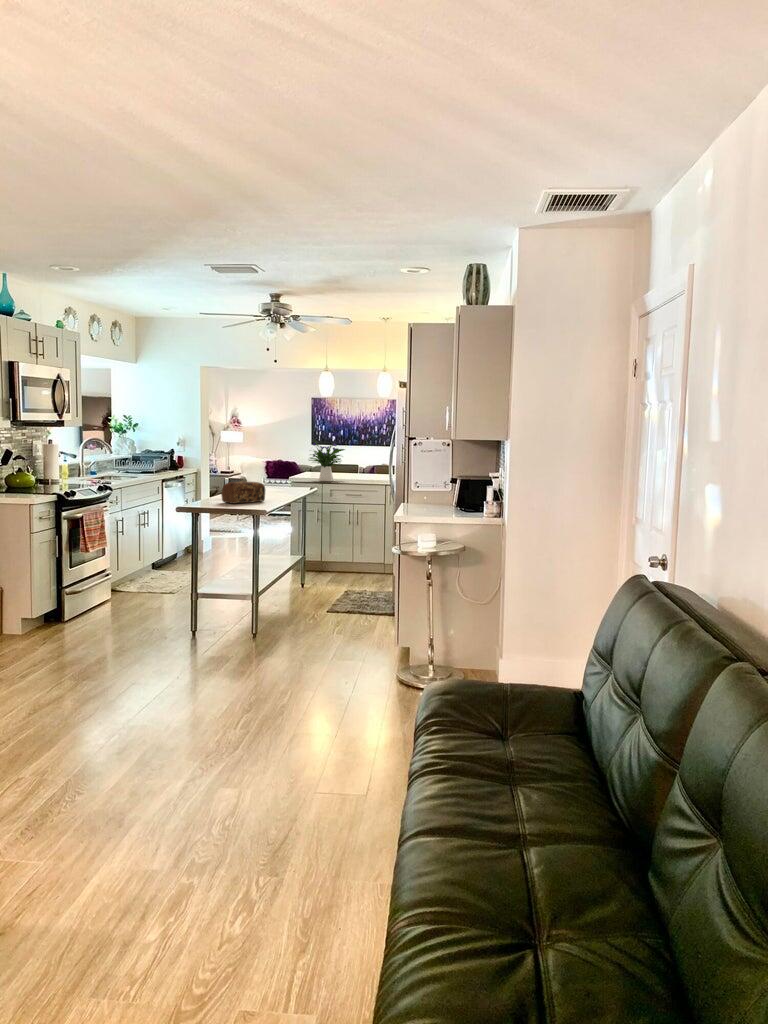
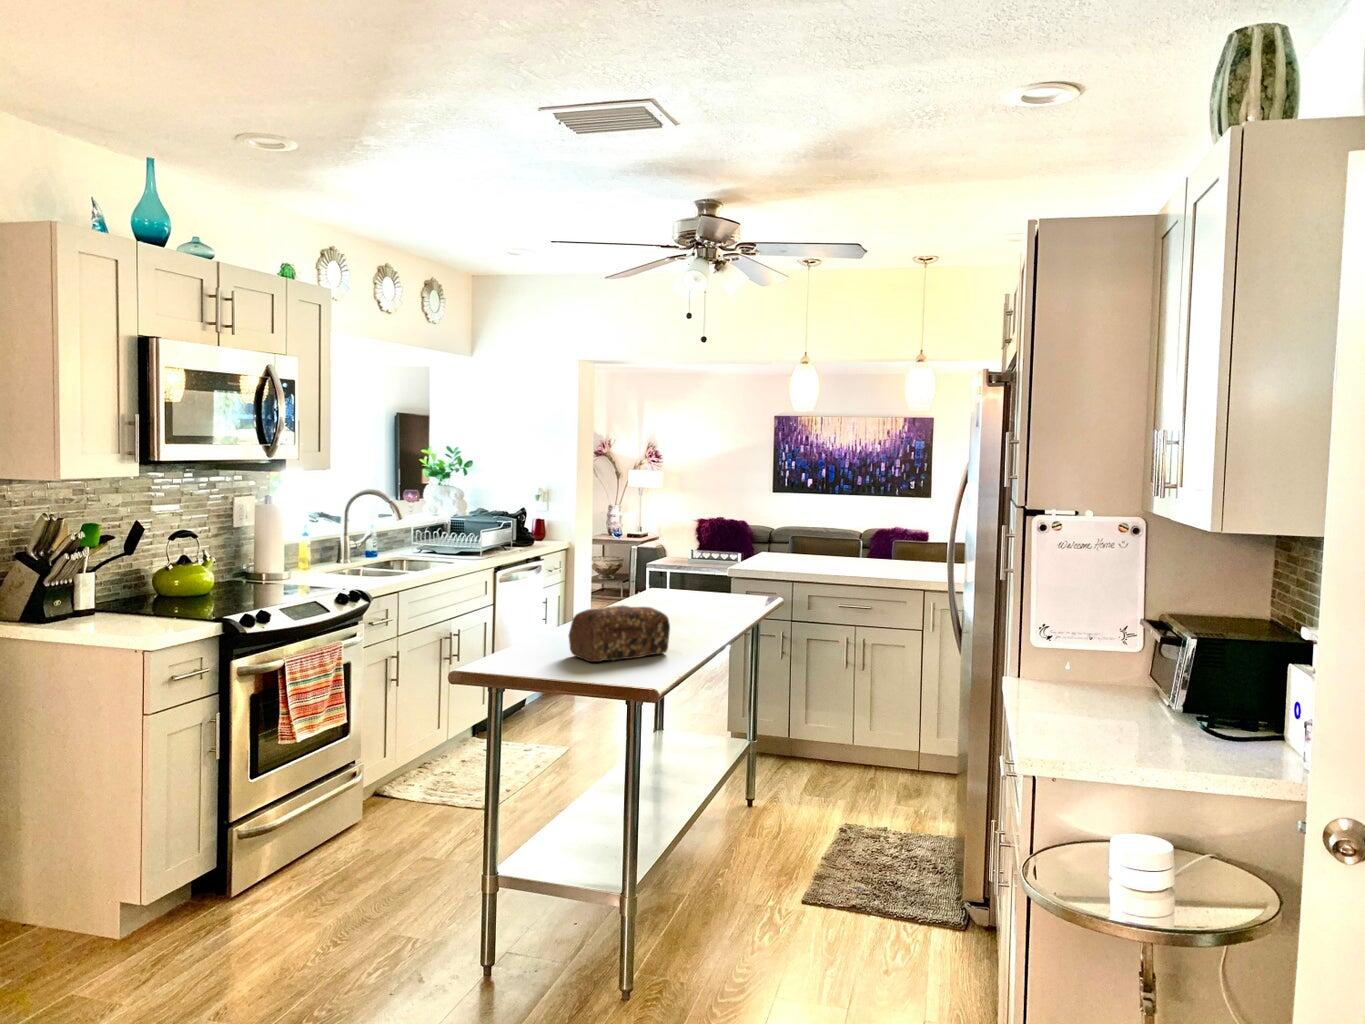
flower arrangement: present [309,440,345,481] -> none [767,495,843,577]

